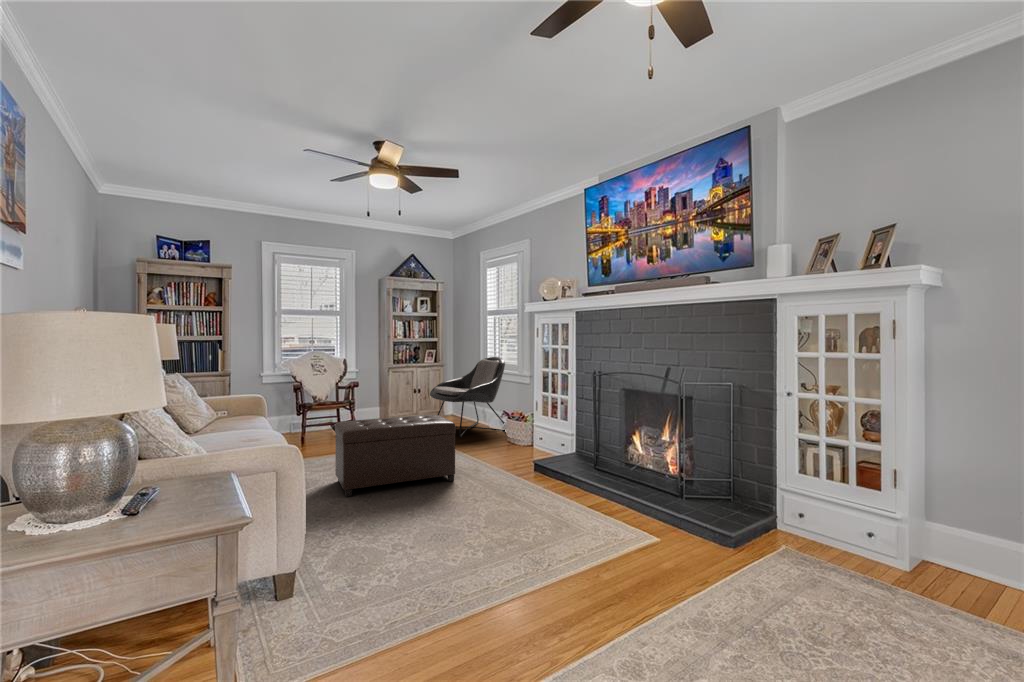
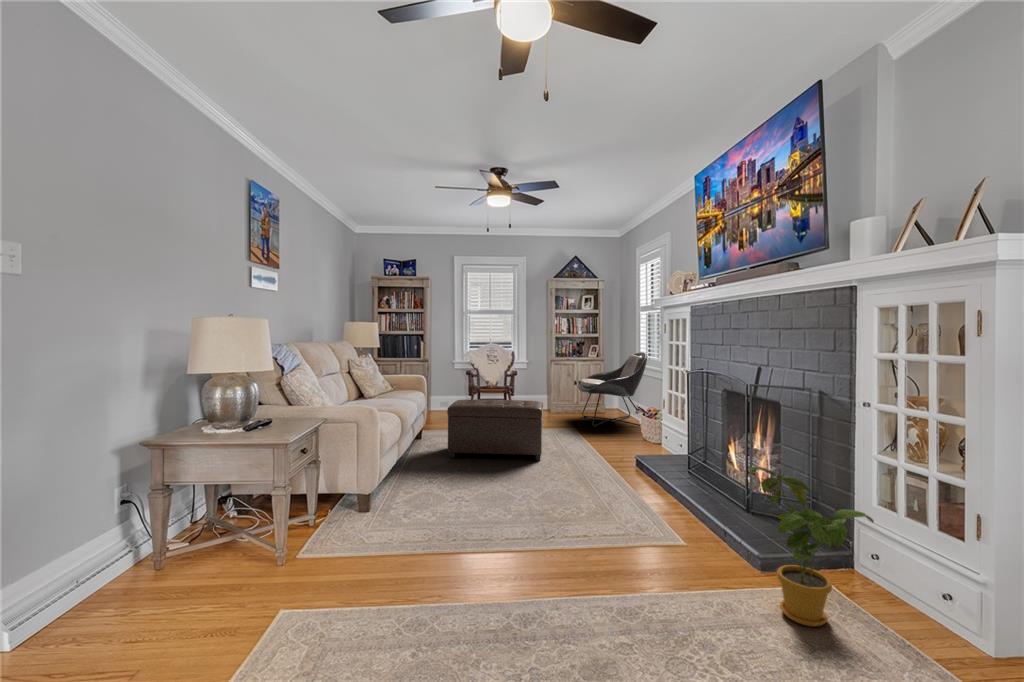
house plant: none [769,450,852,573] -> present [750,466,874,626]

